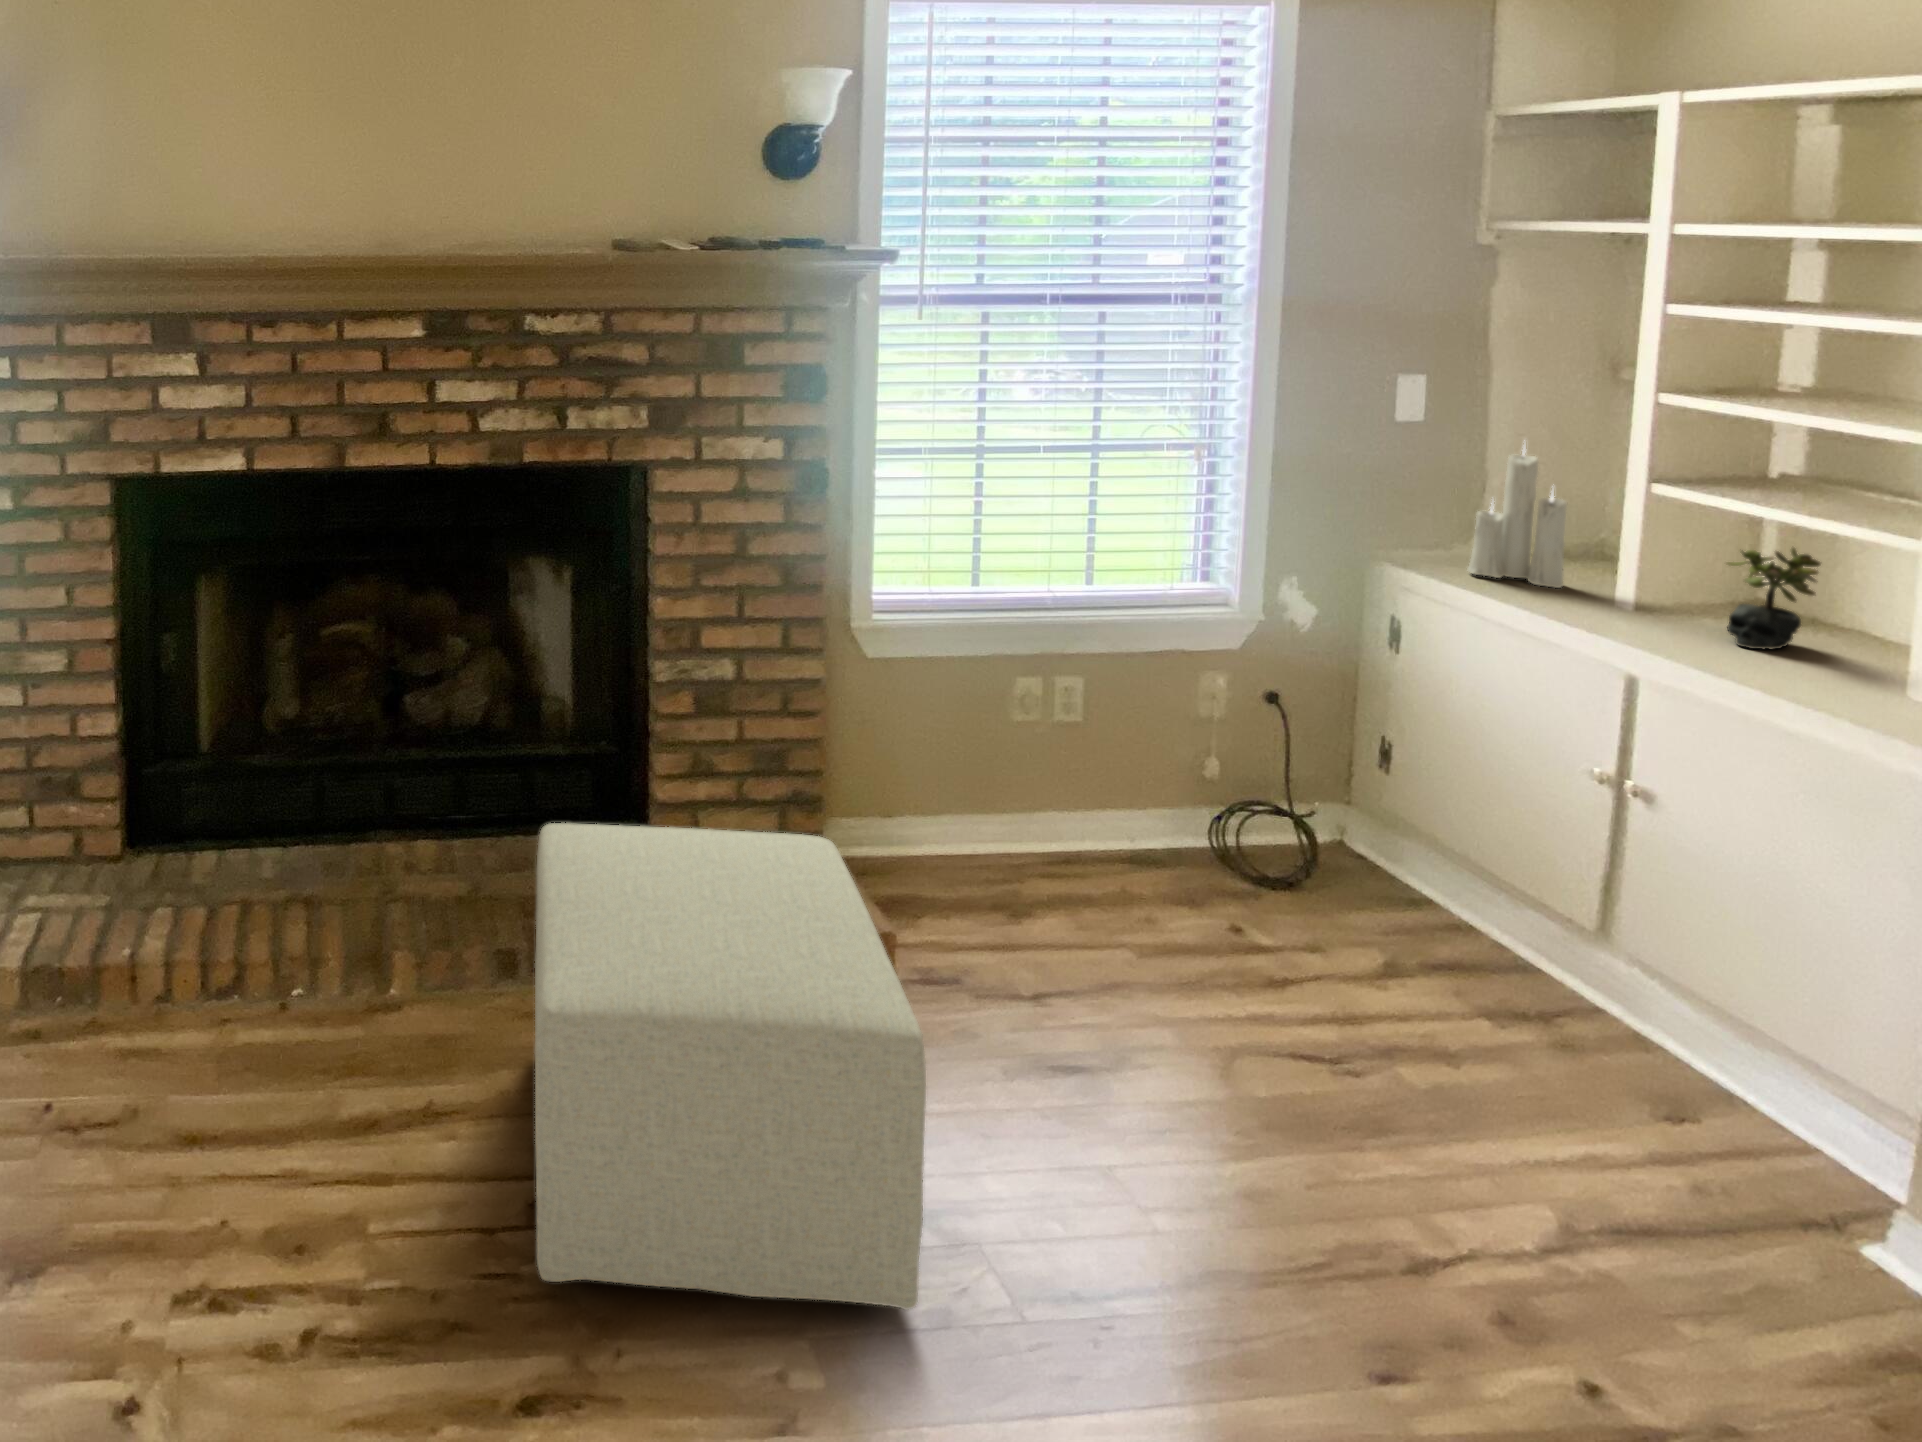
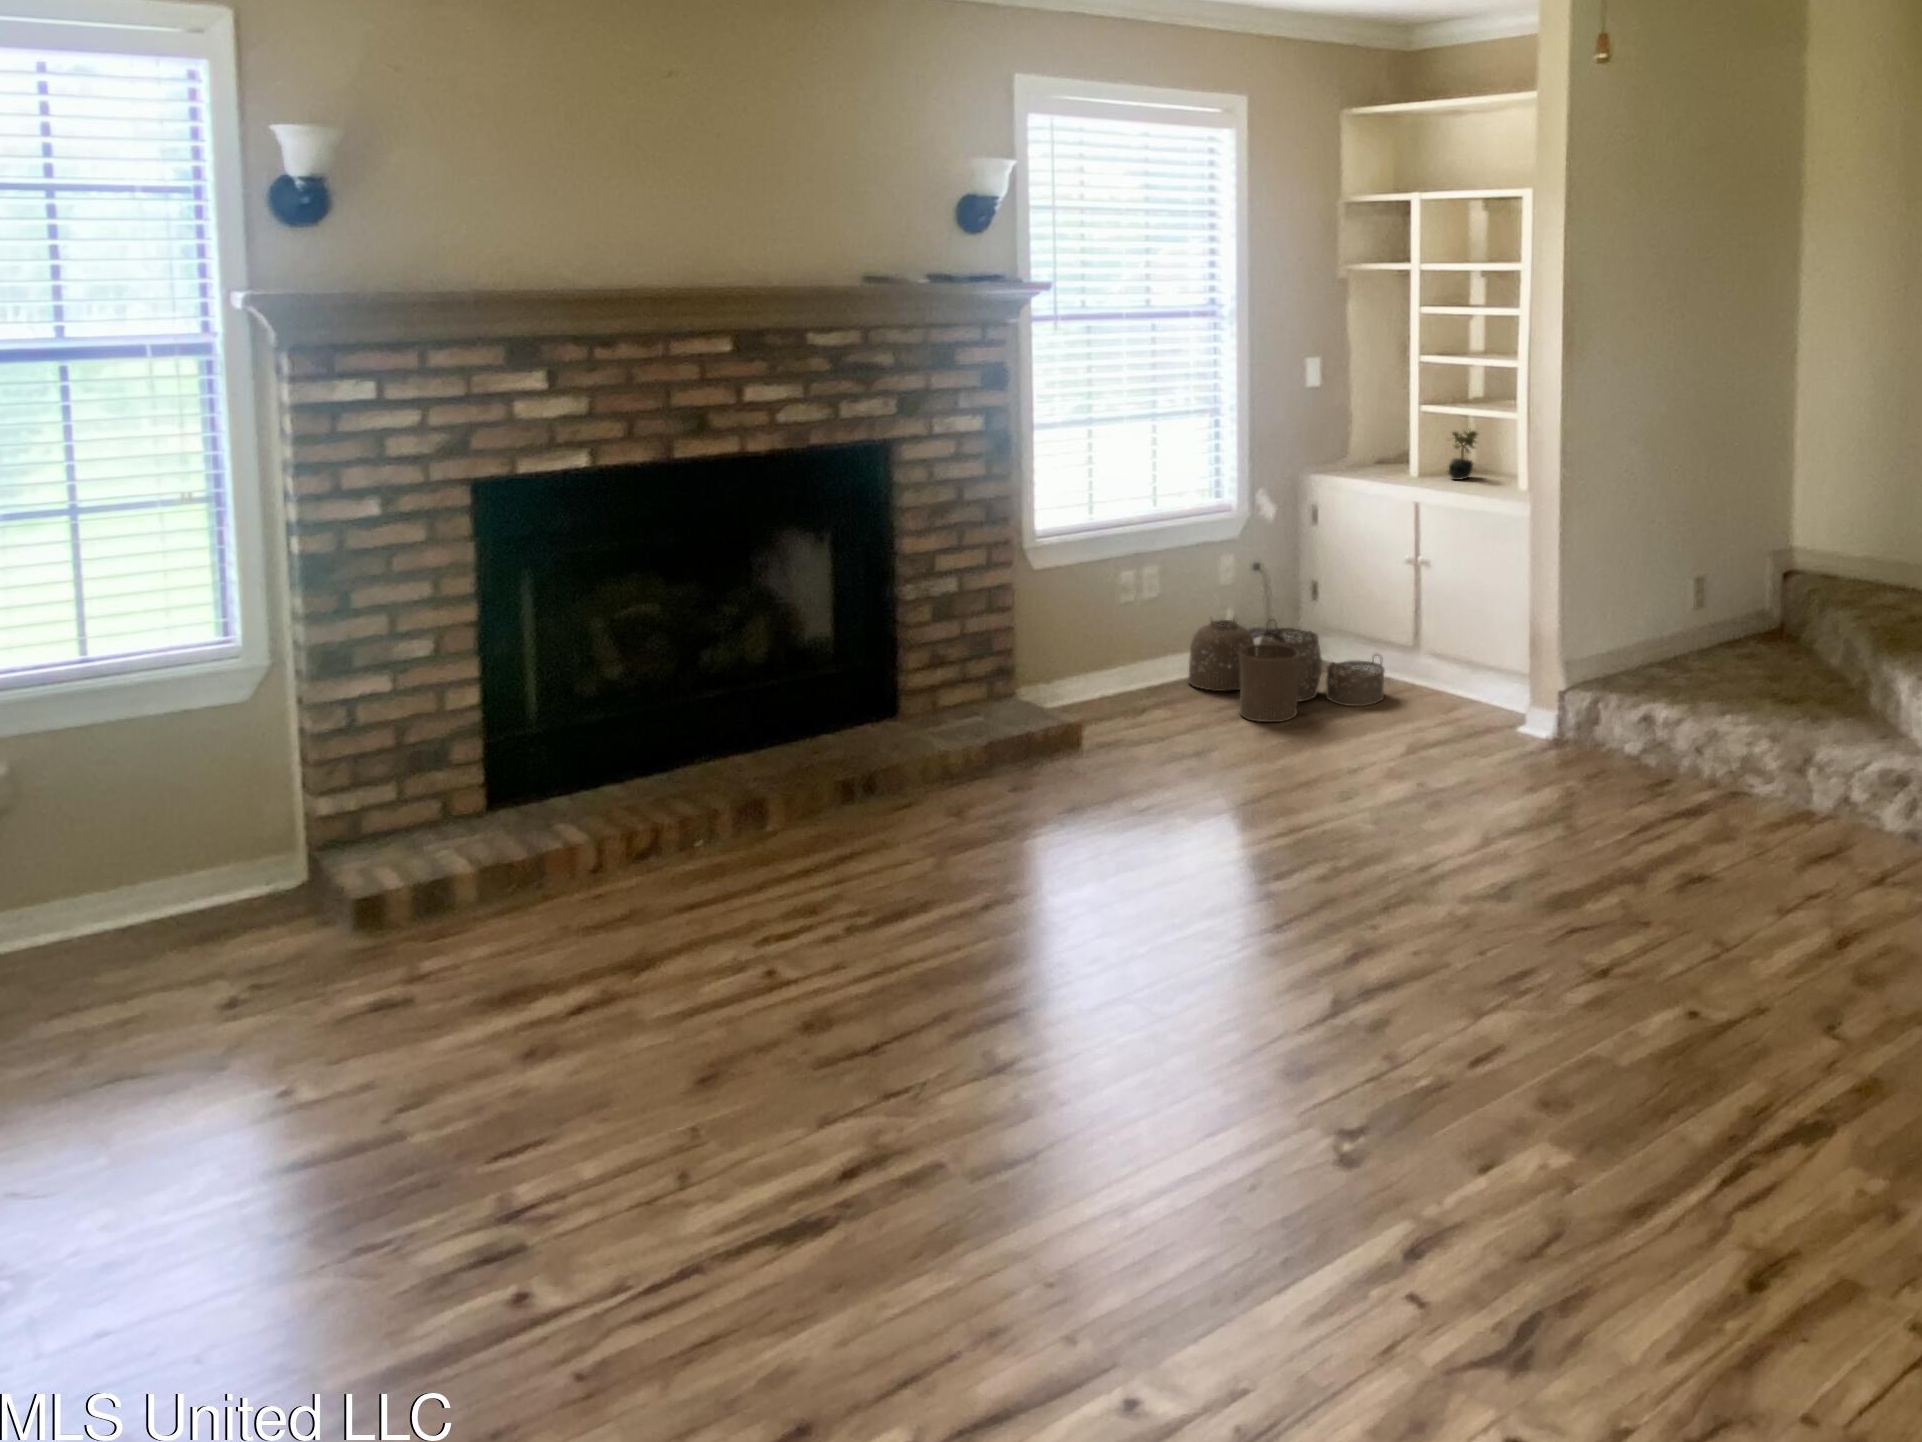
candle: present [1468,446,1567,588] -> none [1349,383,1389,469]
woven basket: none [1117,780,1540,1055] -> present [1188,620,1385,722]
ottoman: present [535,823,926,1310] -> none [890,641,1147,874]

